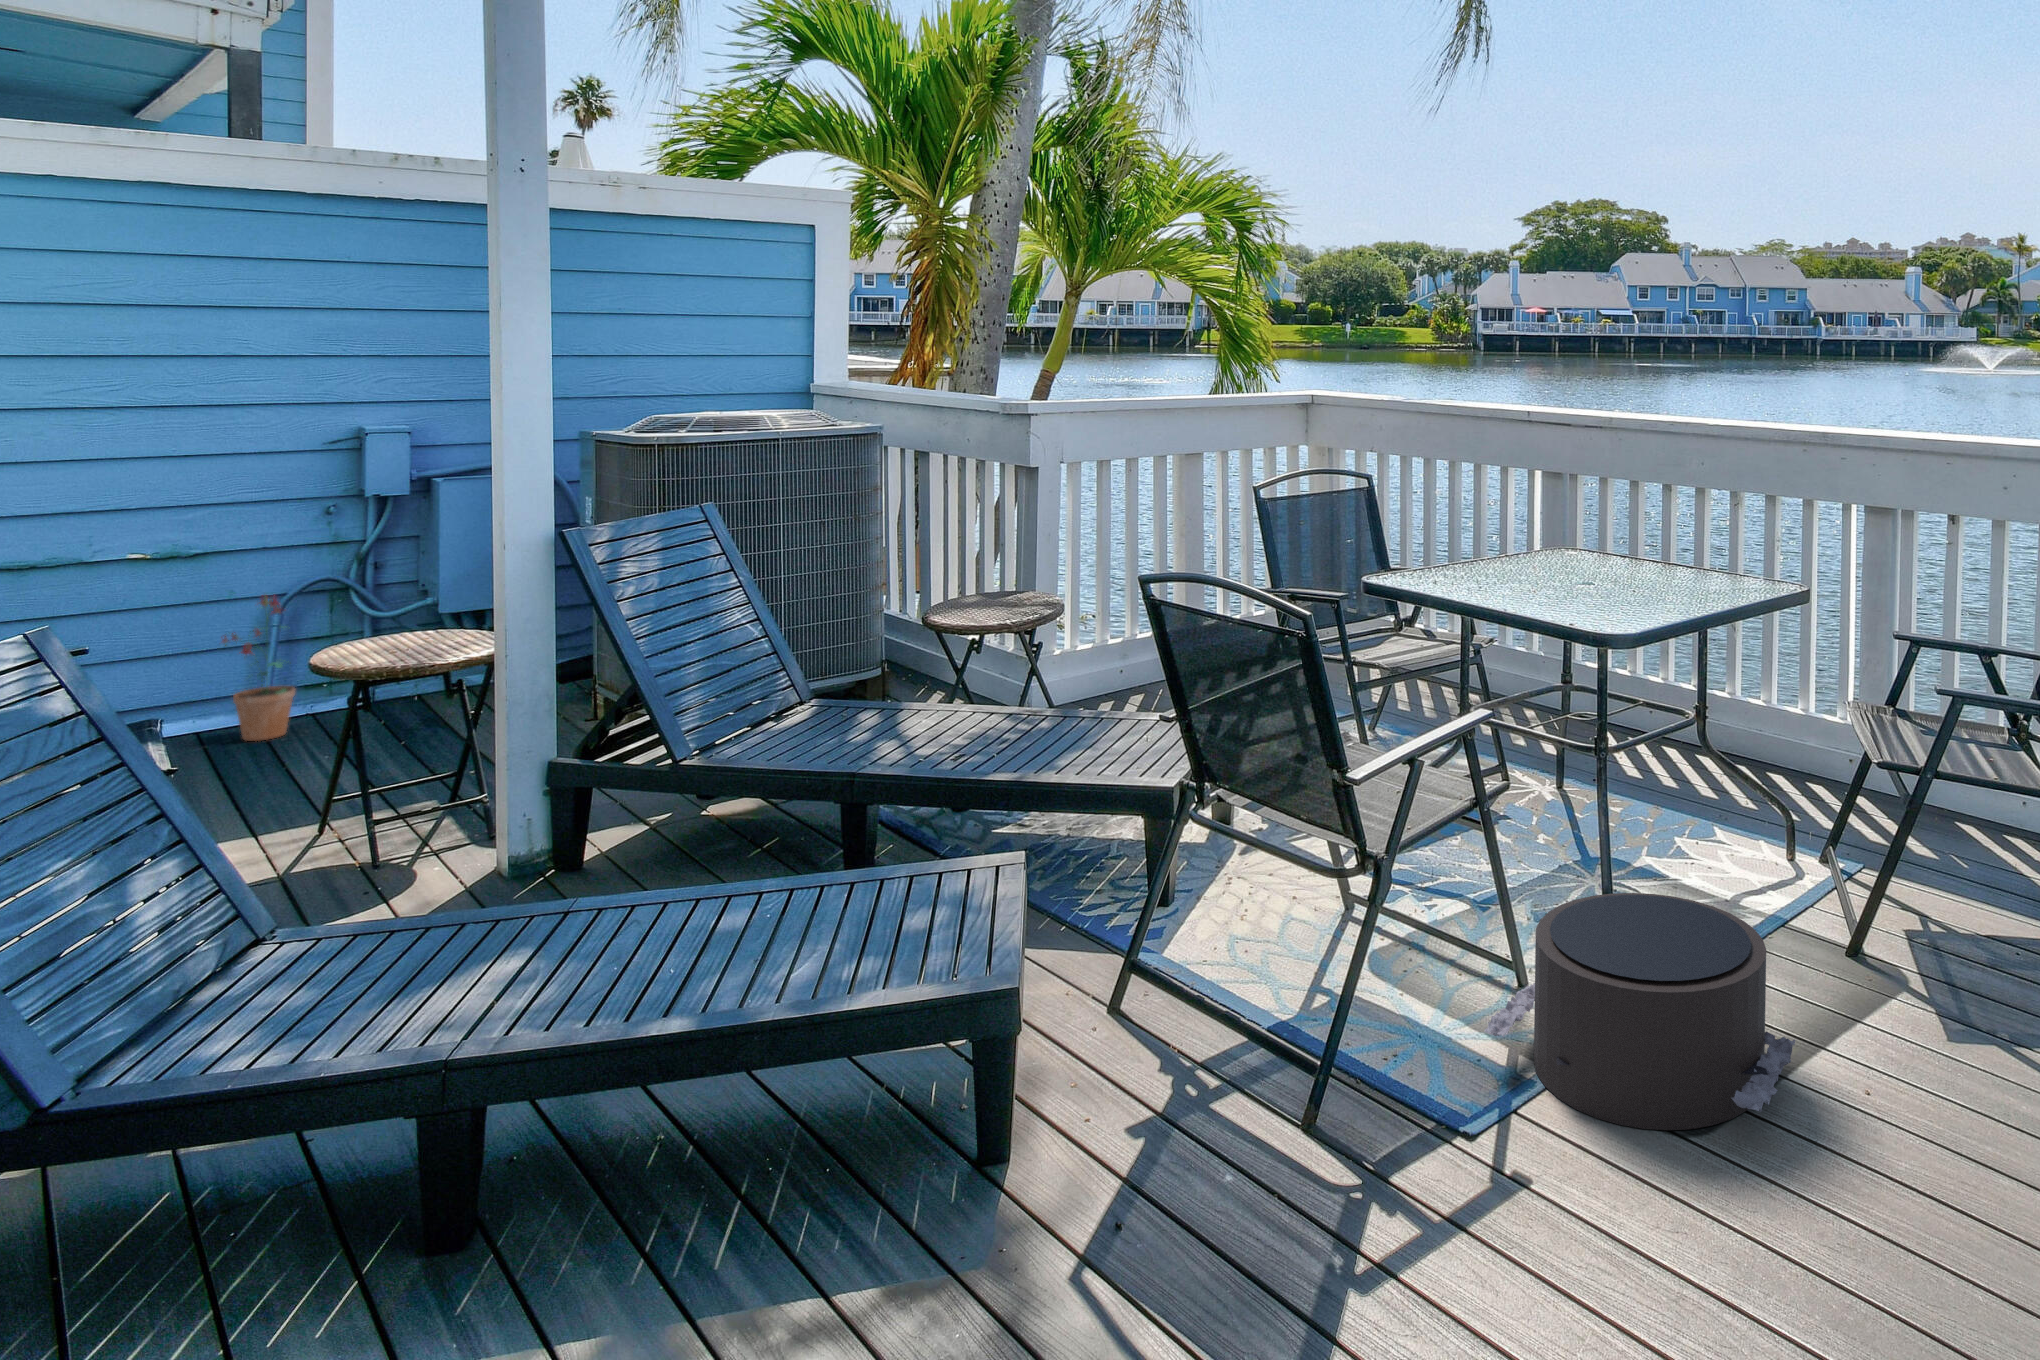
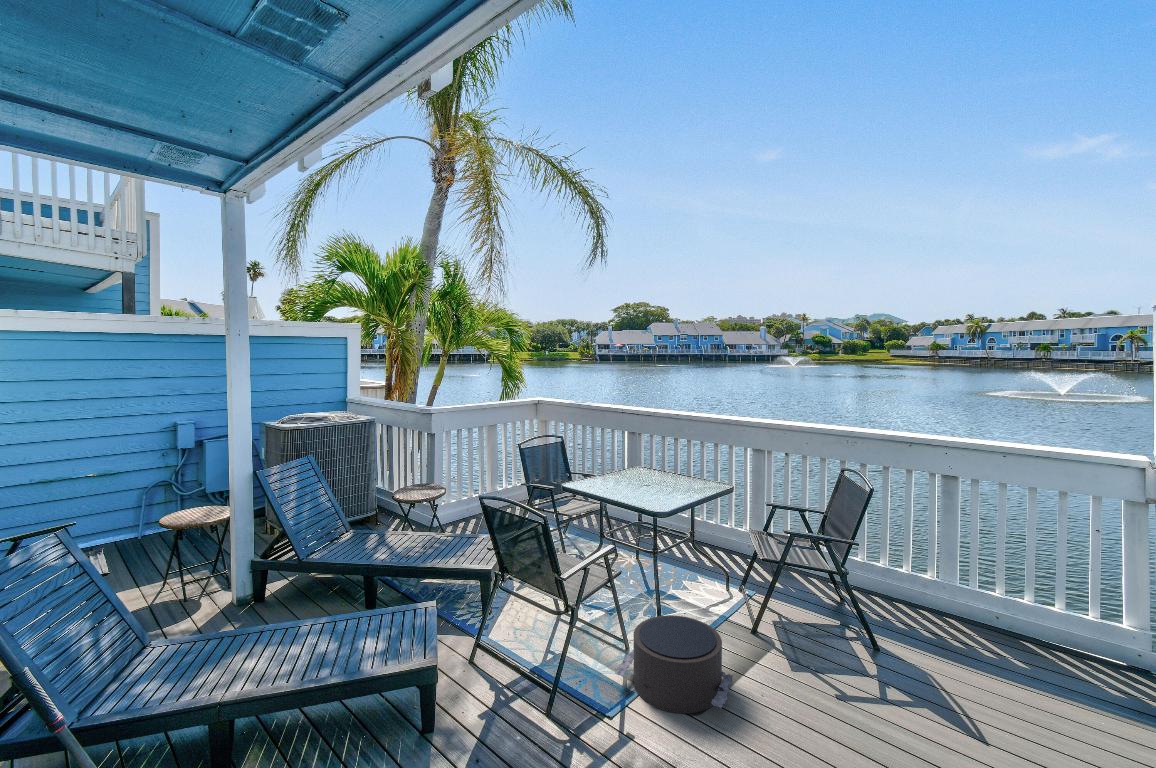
potted plant: present [222,595,295,741] -> none [119,490,150,547]

